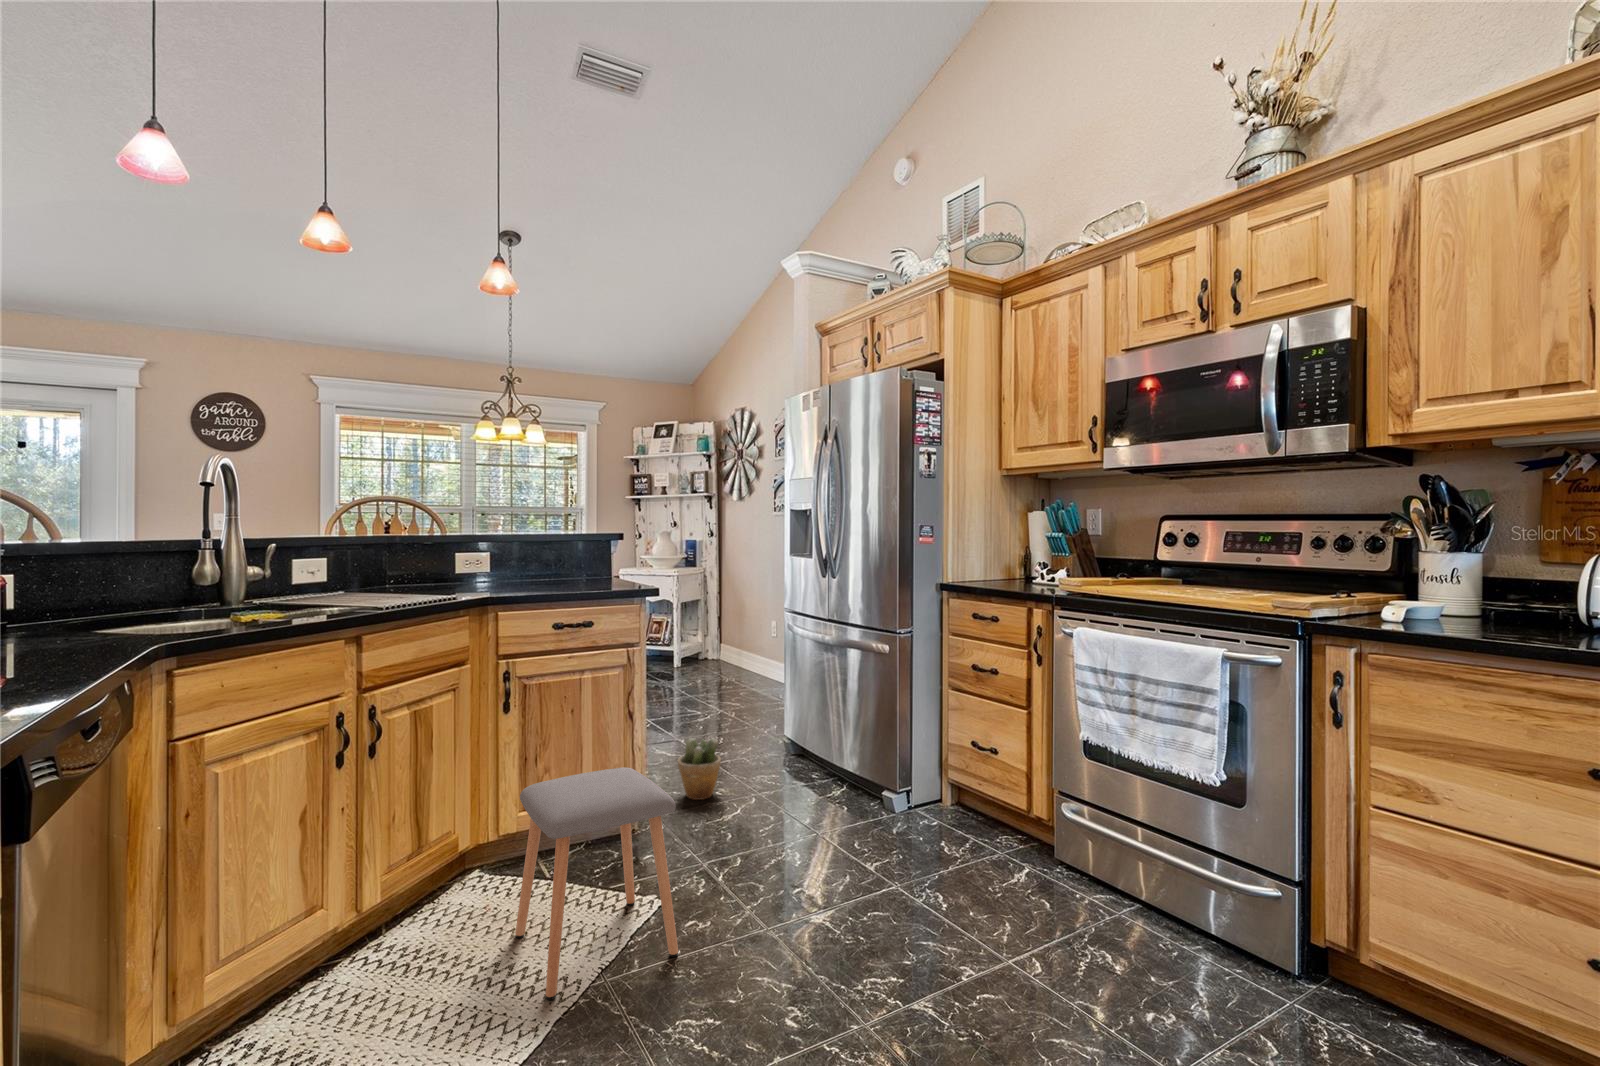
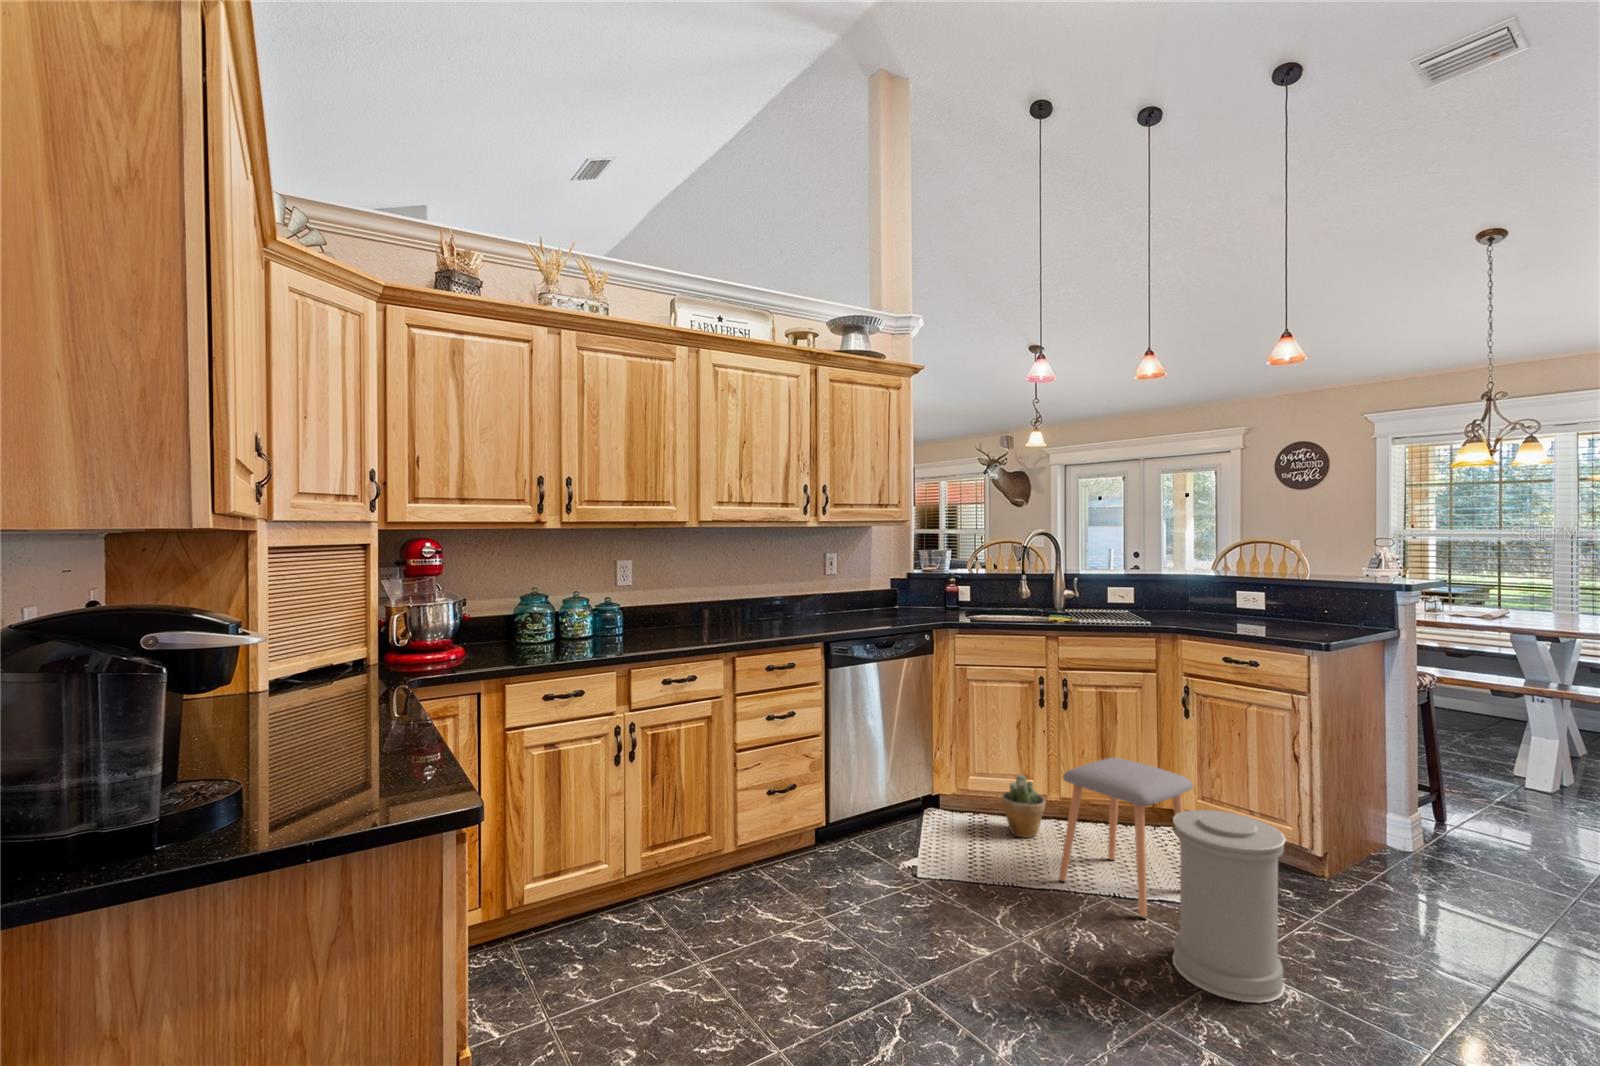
potted plant: present [678,738,721,800] -> present [1002,775,1046,838]
trash can: none [739,764,844,964] -> present [1173,810,1286,1003]

